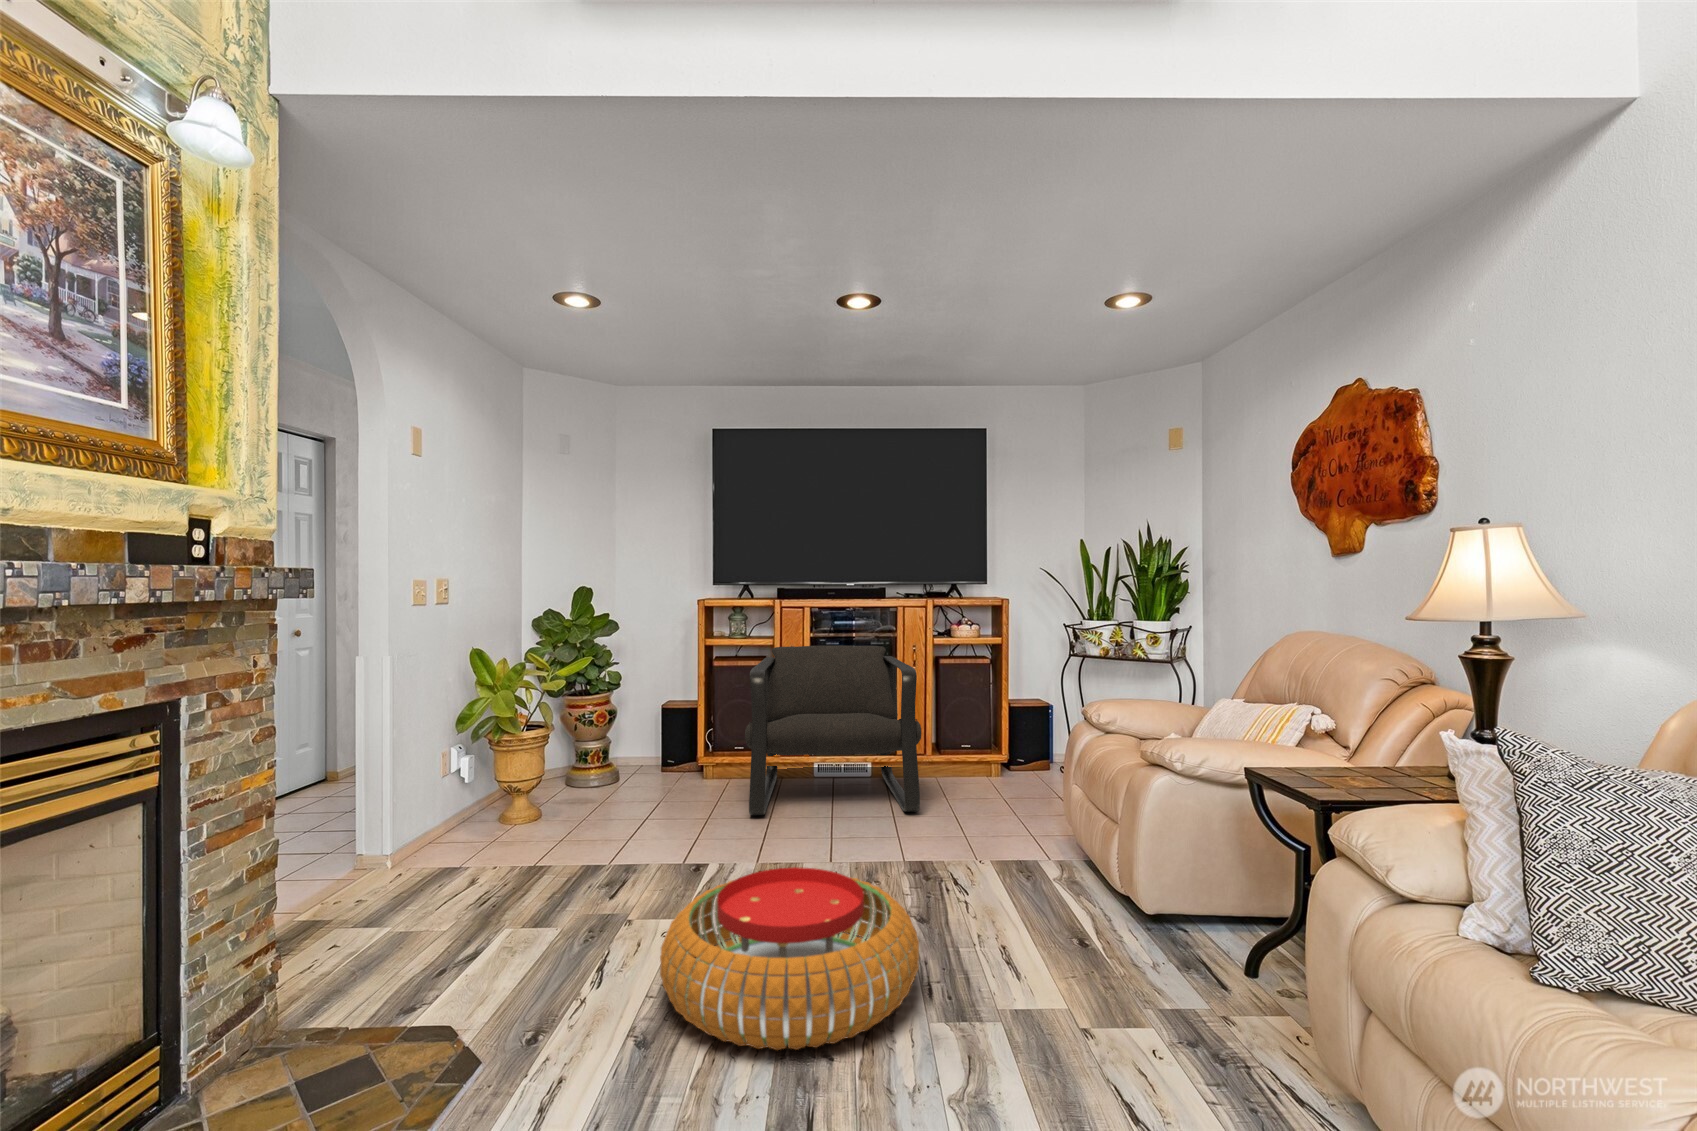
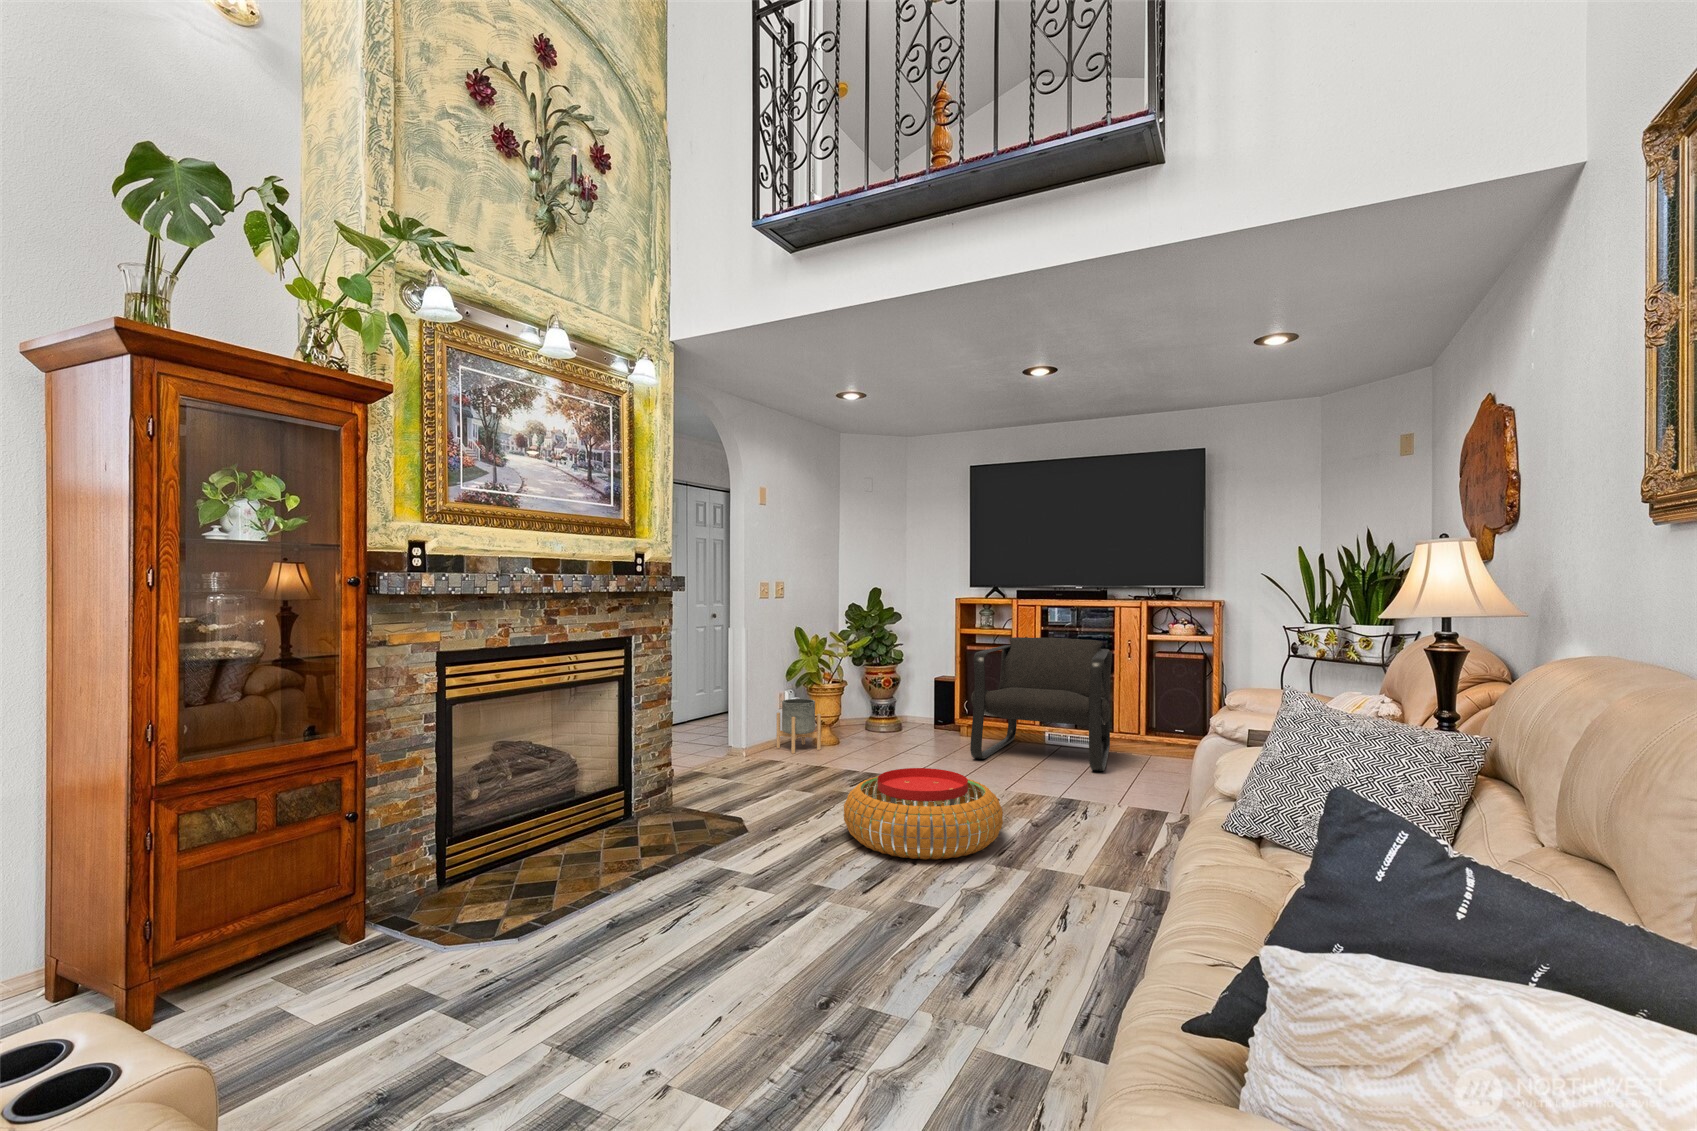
planter: none [441,758,518,850] -> present [776,699,821,754]

